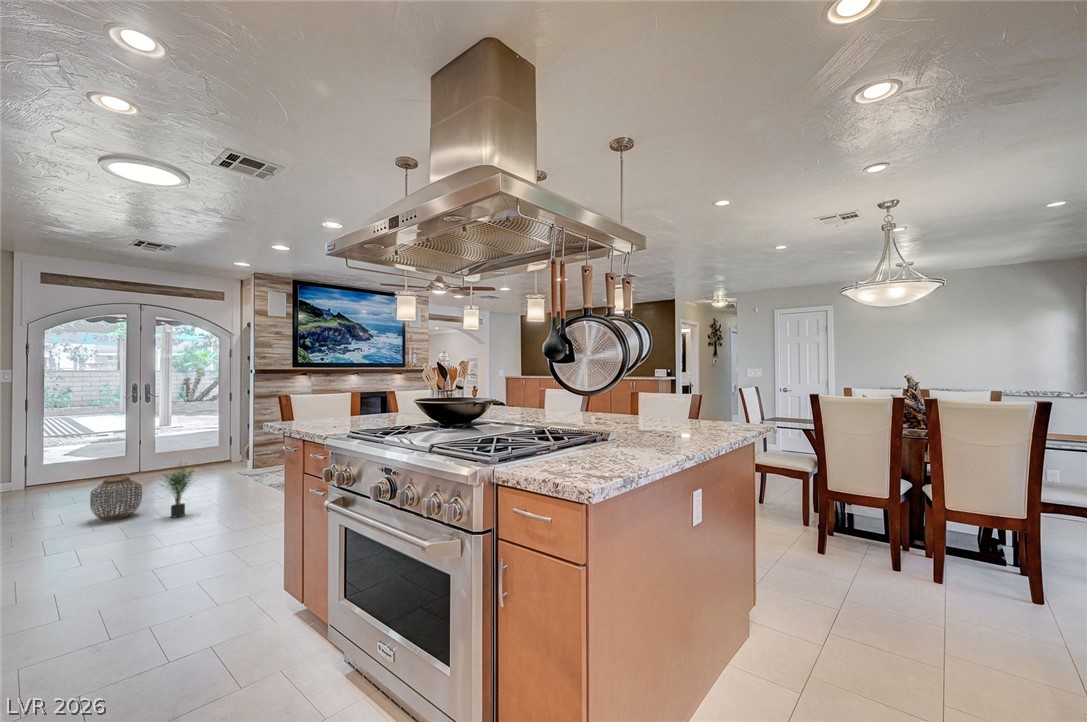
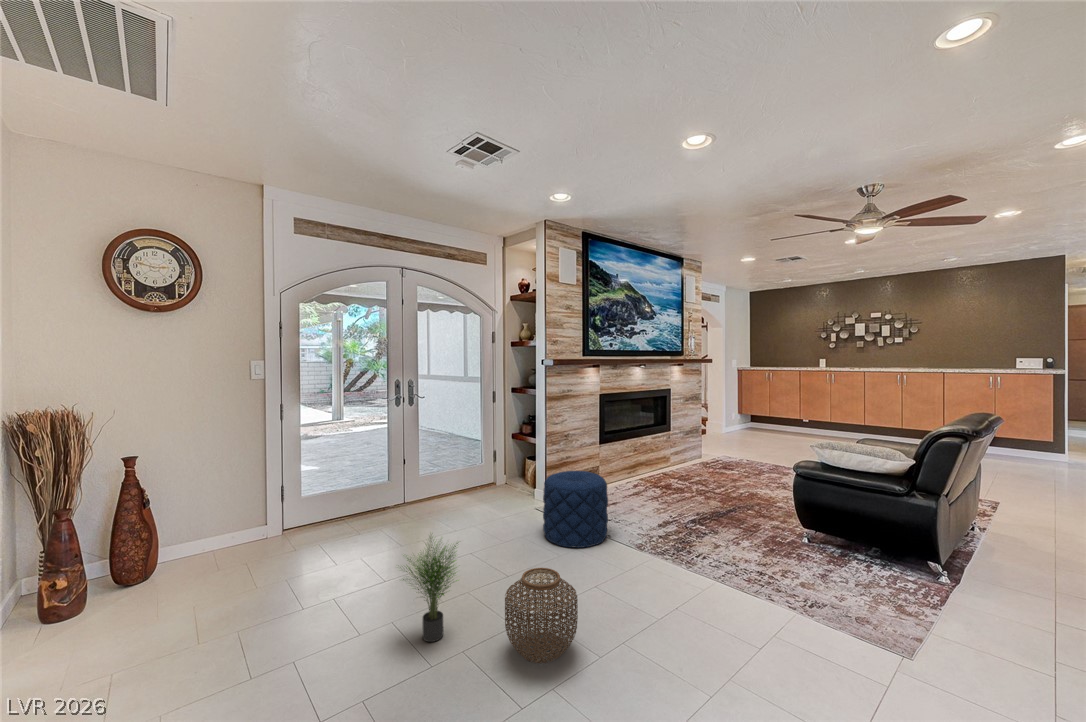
pouf: none [208,441,258,486] -> present [543,471,608,548]
potted plant: present [164,465,193,518] -> present [403,537,458,642]

